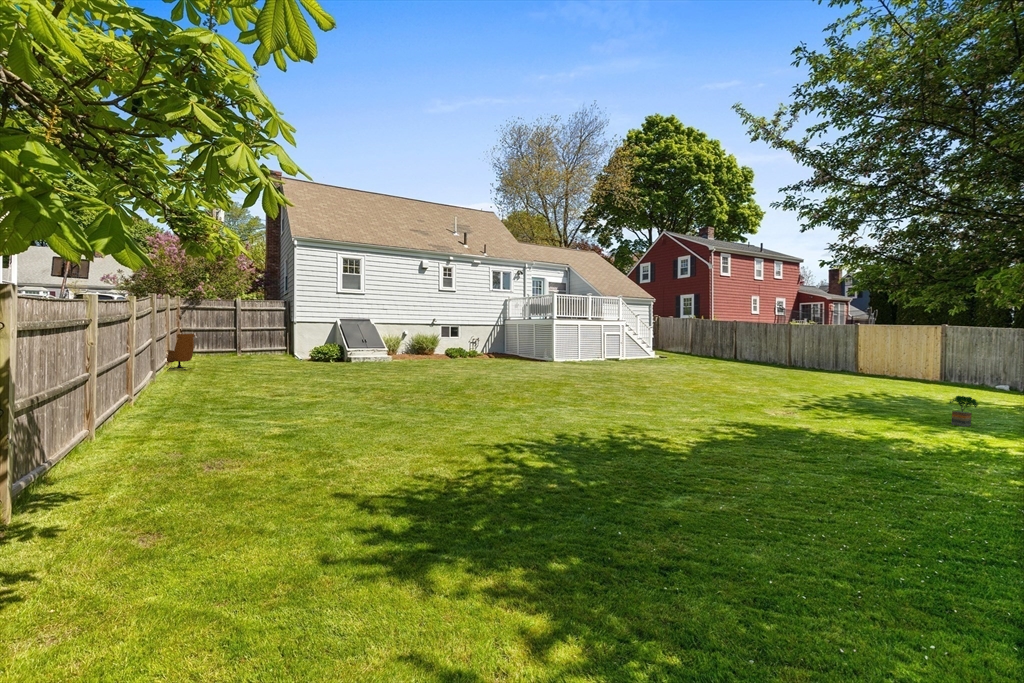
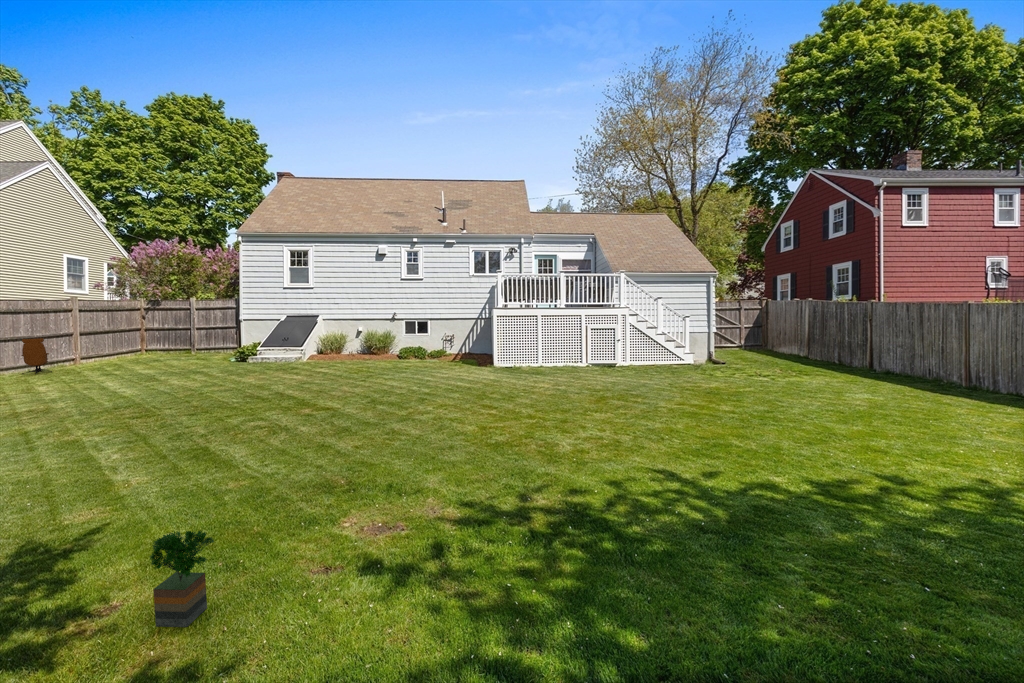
potted tree: present [949,396,978,426] -> present [150,531,214,627]

